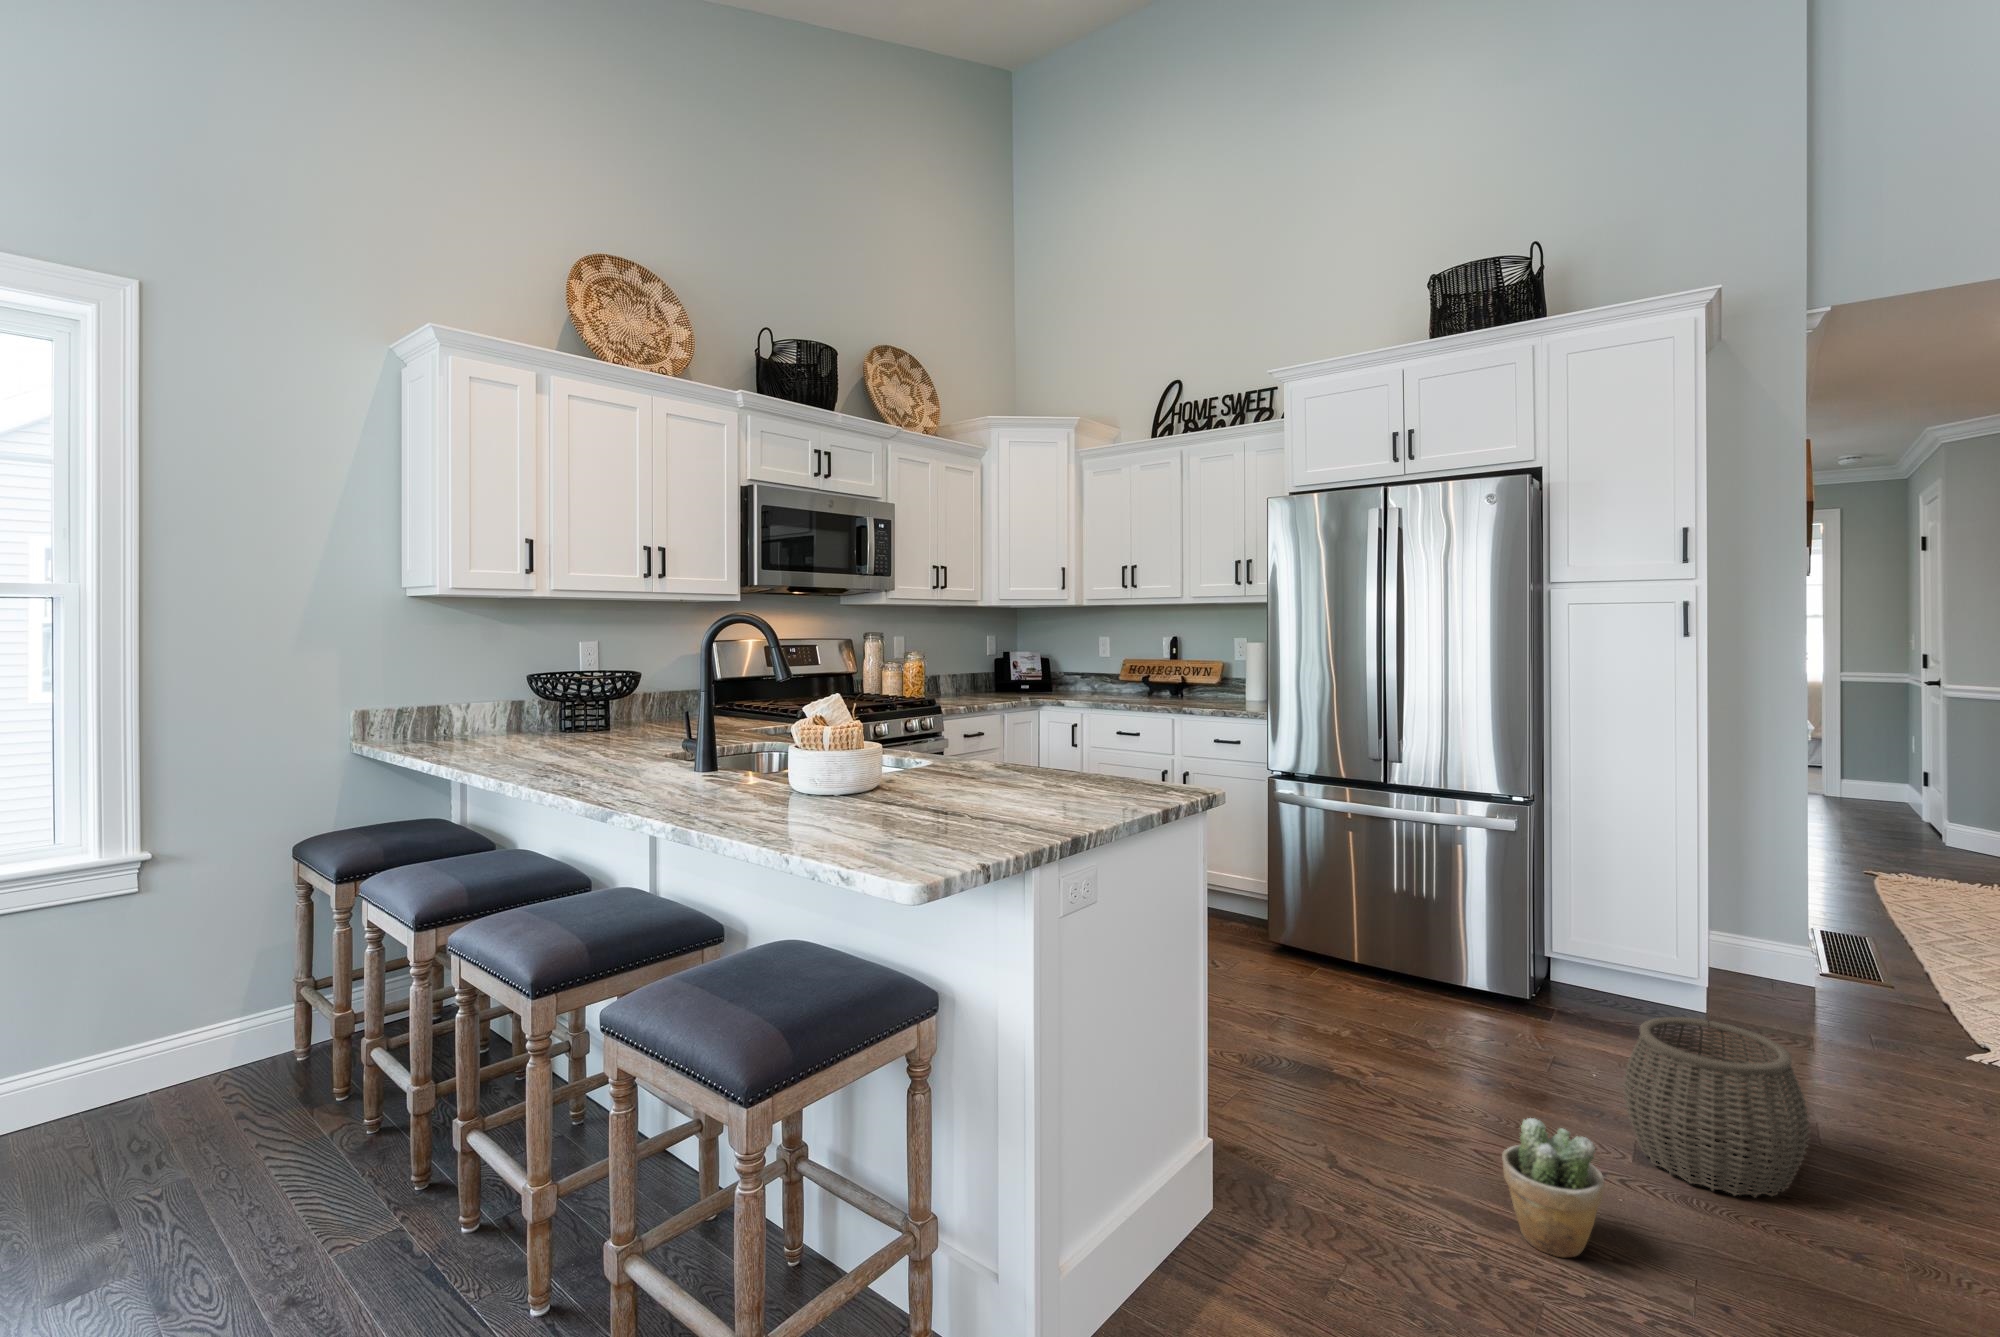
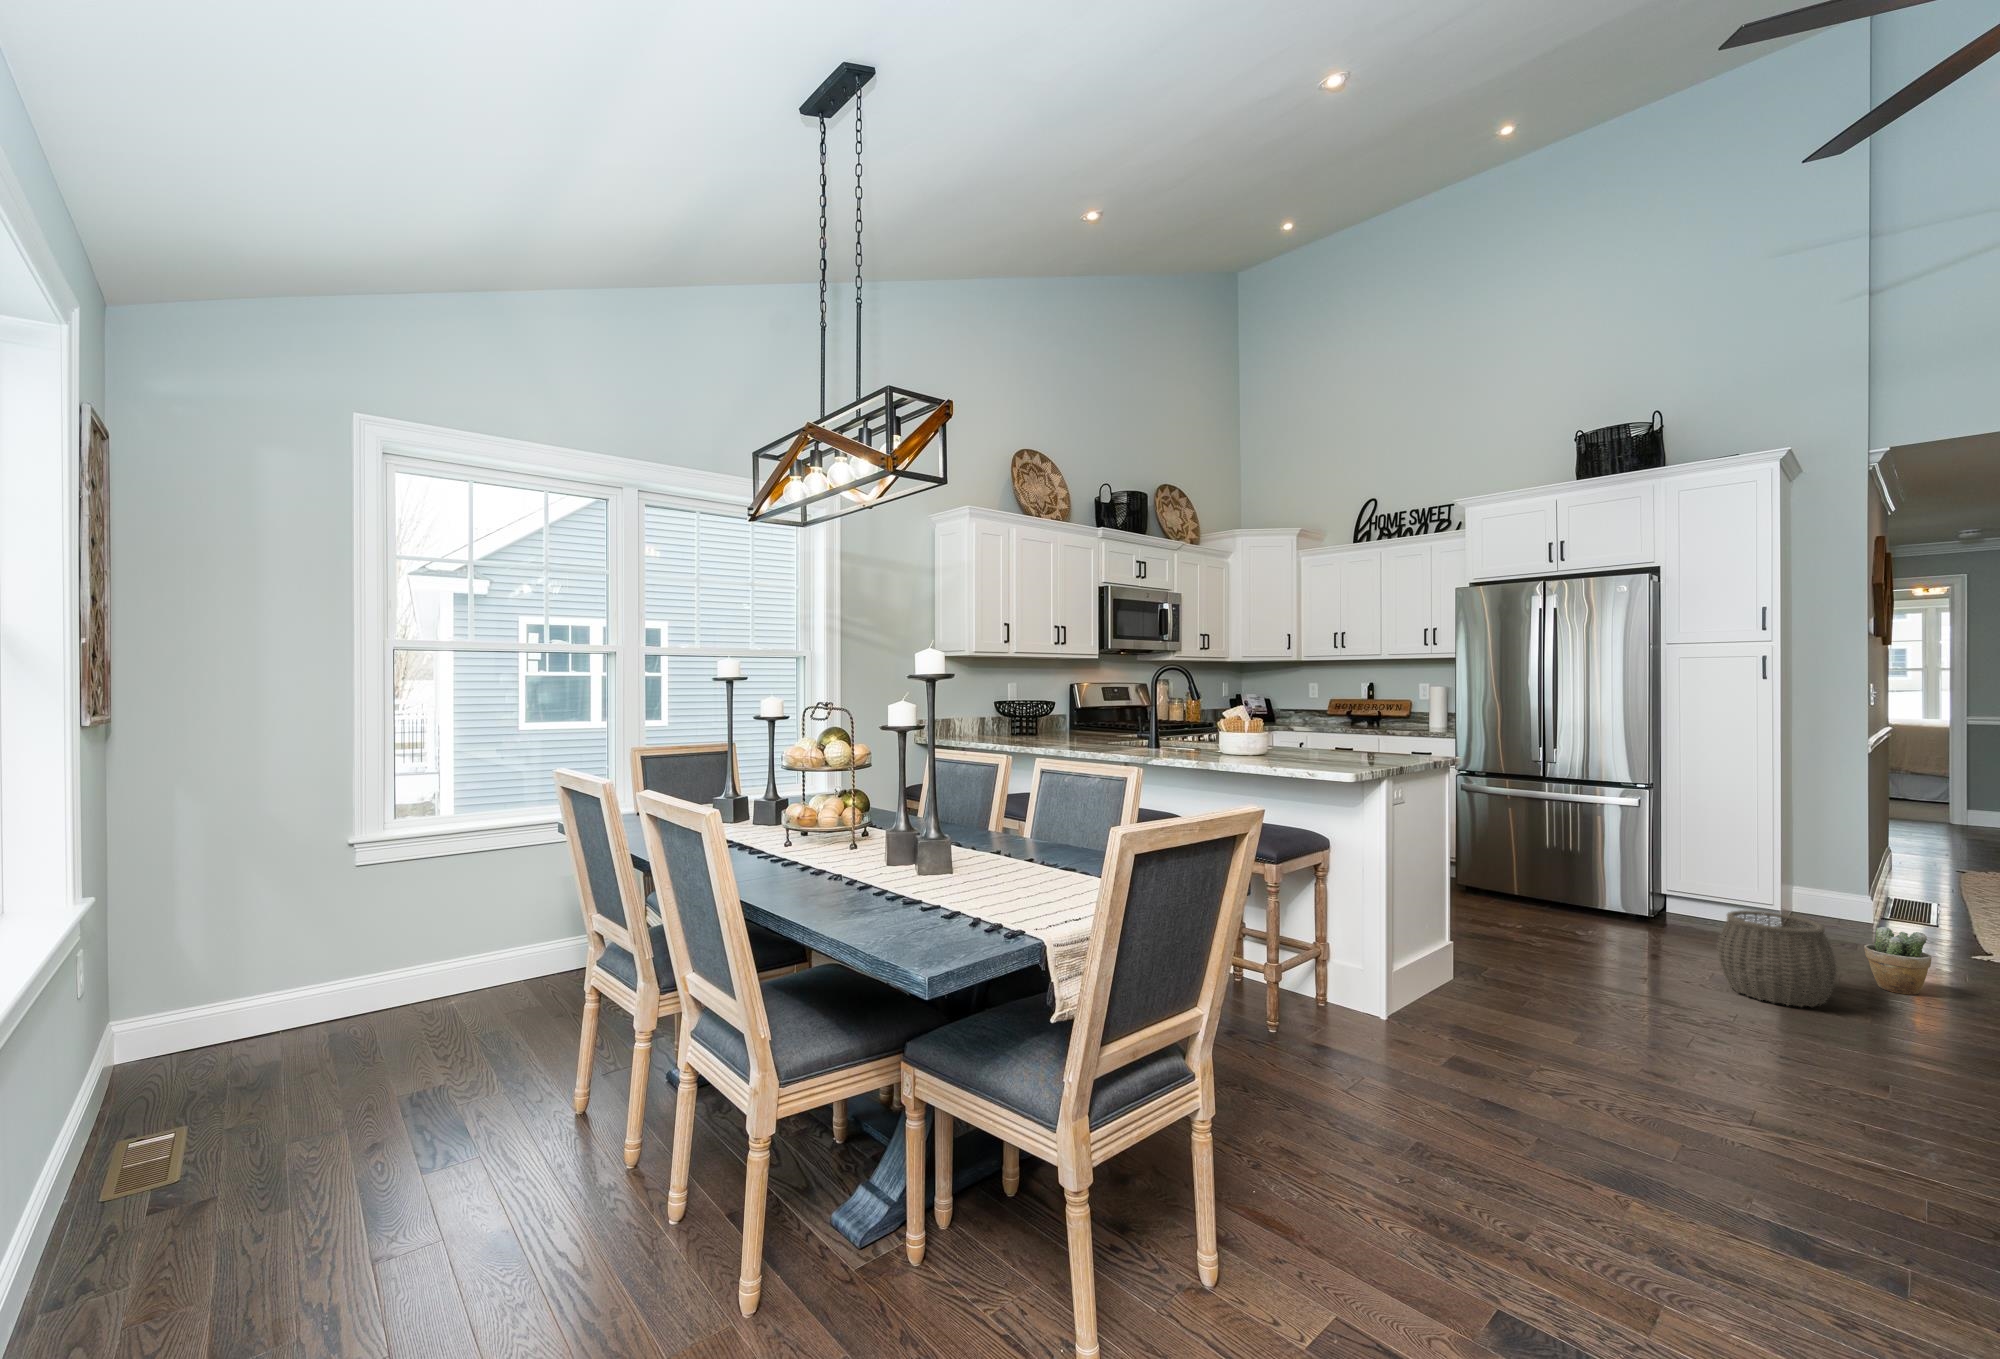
potted plant: present [1502,1118,1604,1257] -> present [1864,927,1932,995]

